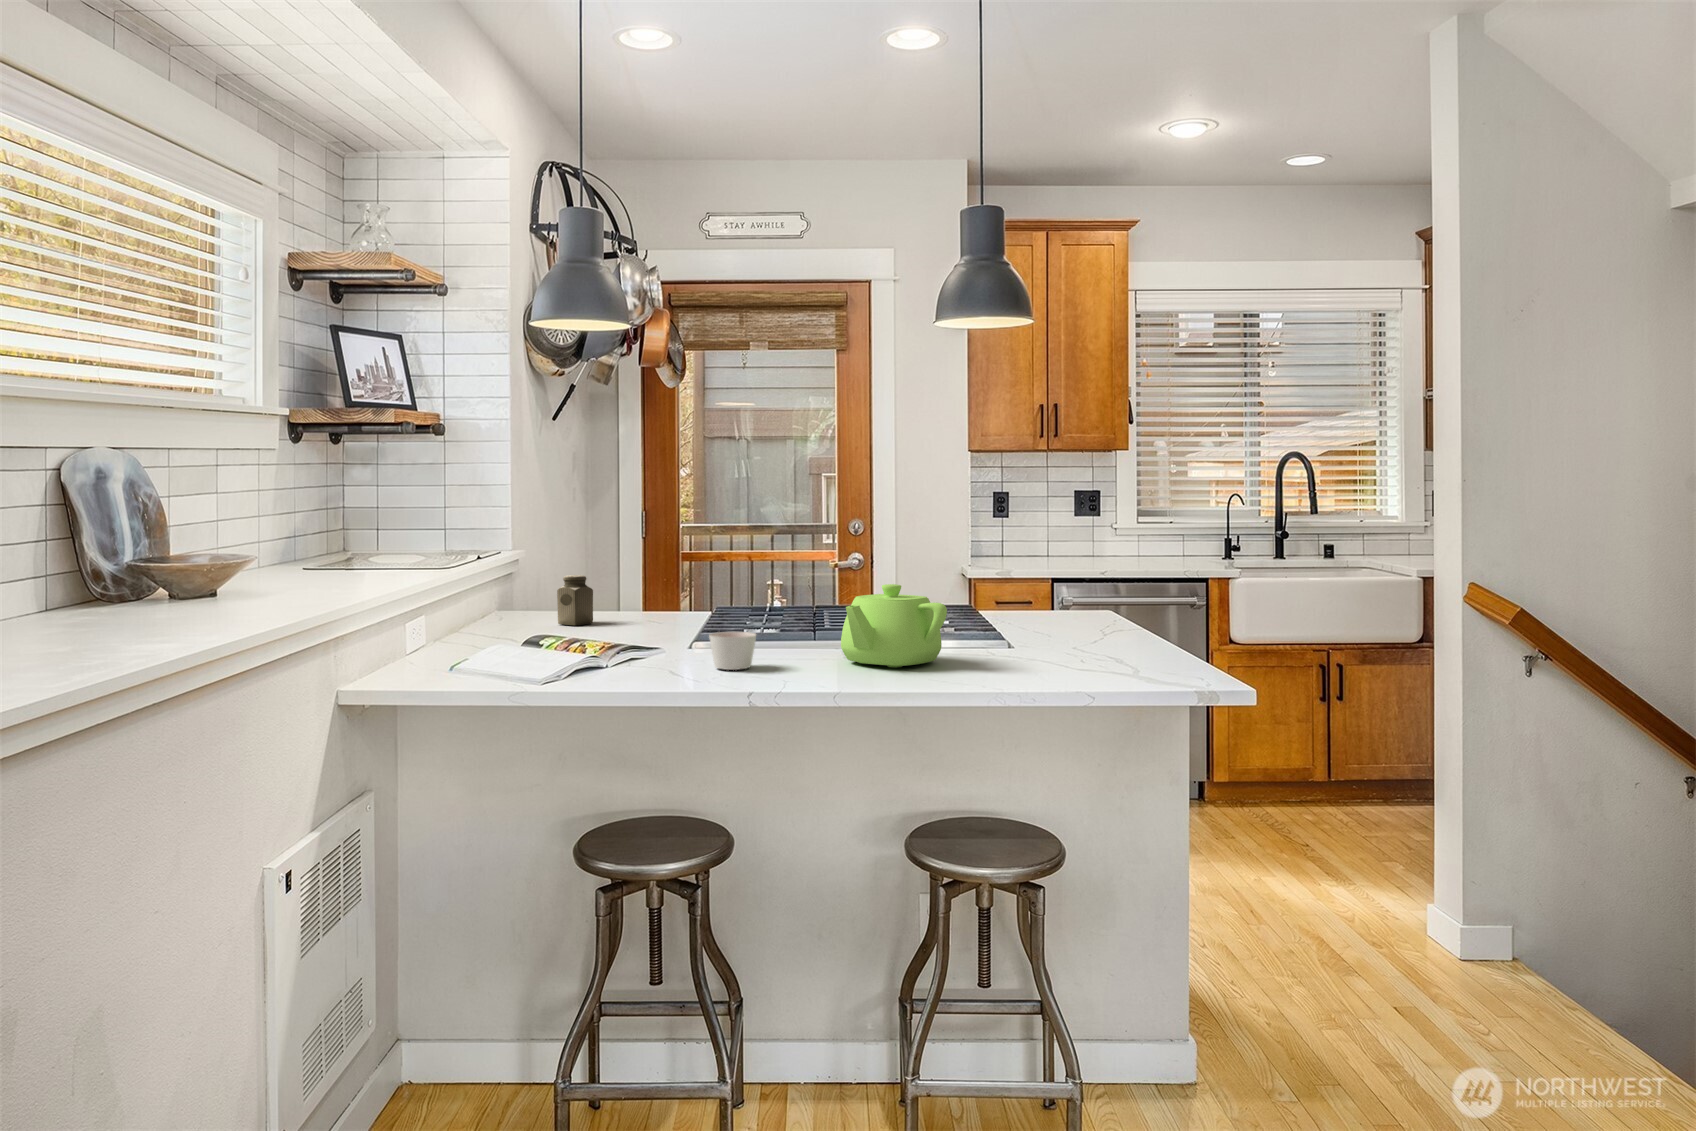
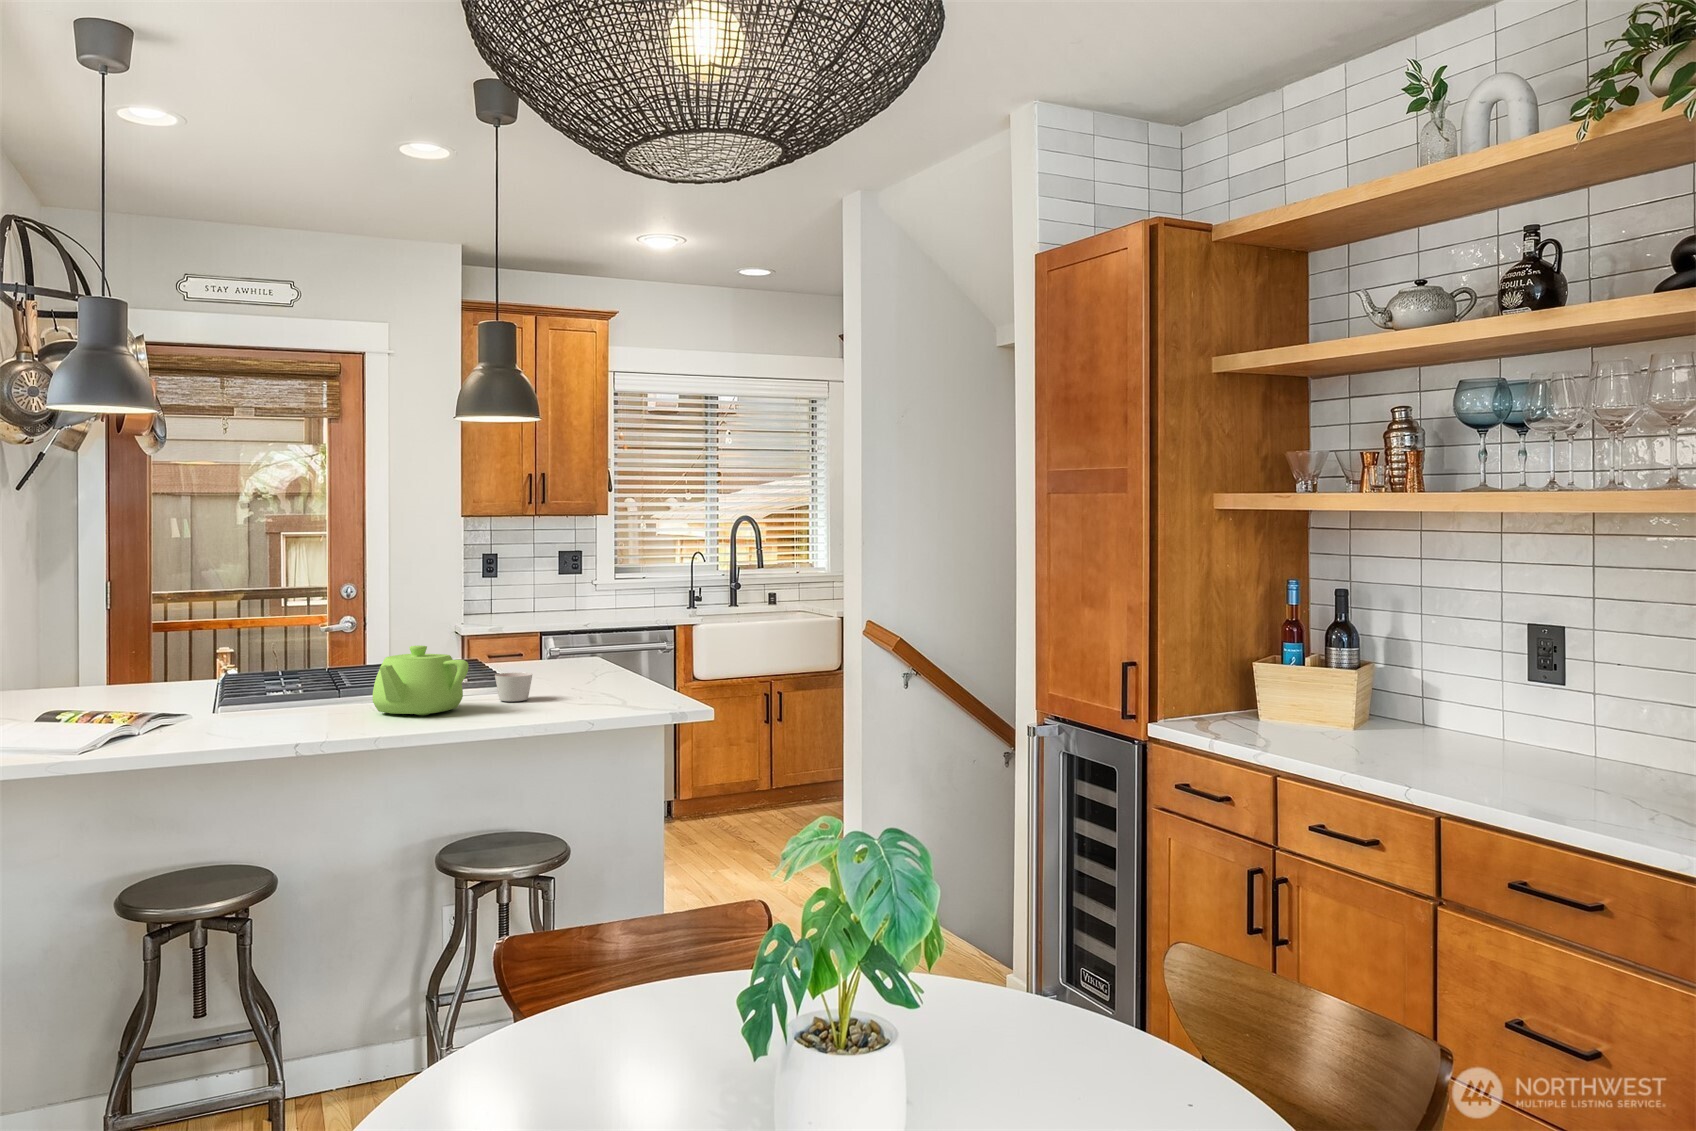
salt shaker: present [557,575,593,625] -> none [50,646,92,696]
candle: present [709,632,756,670] -> present [495,673,532,701]

